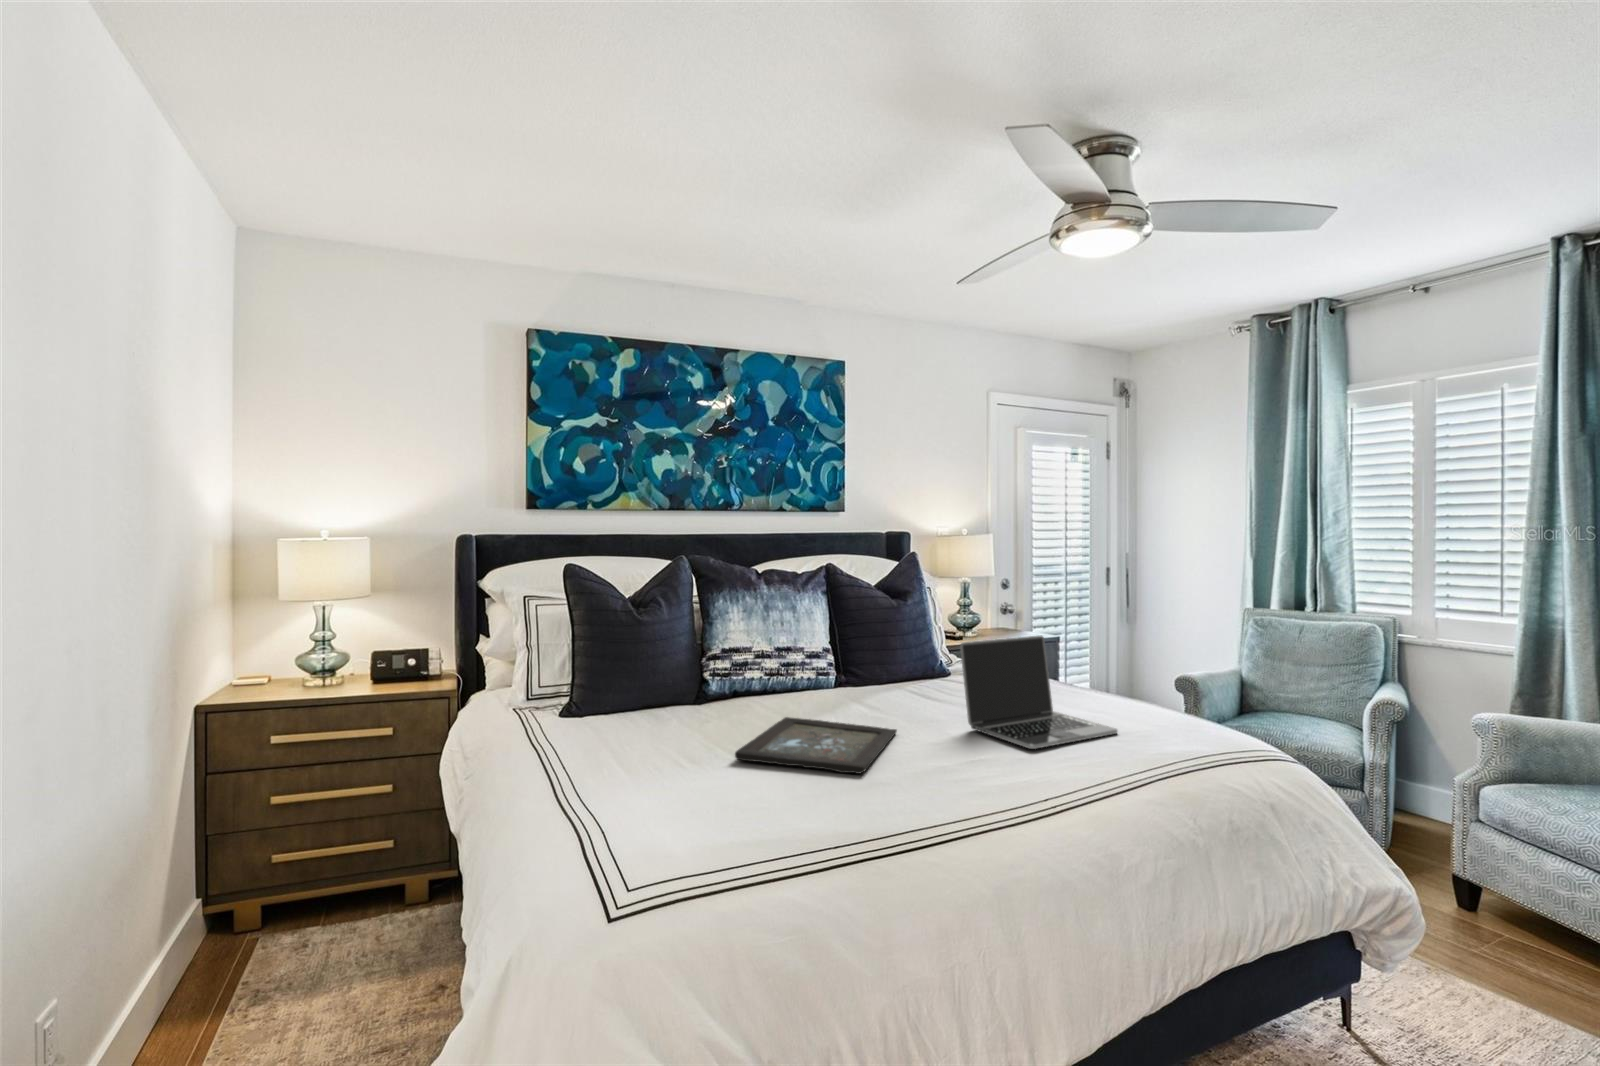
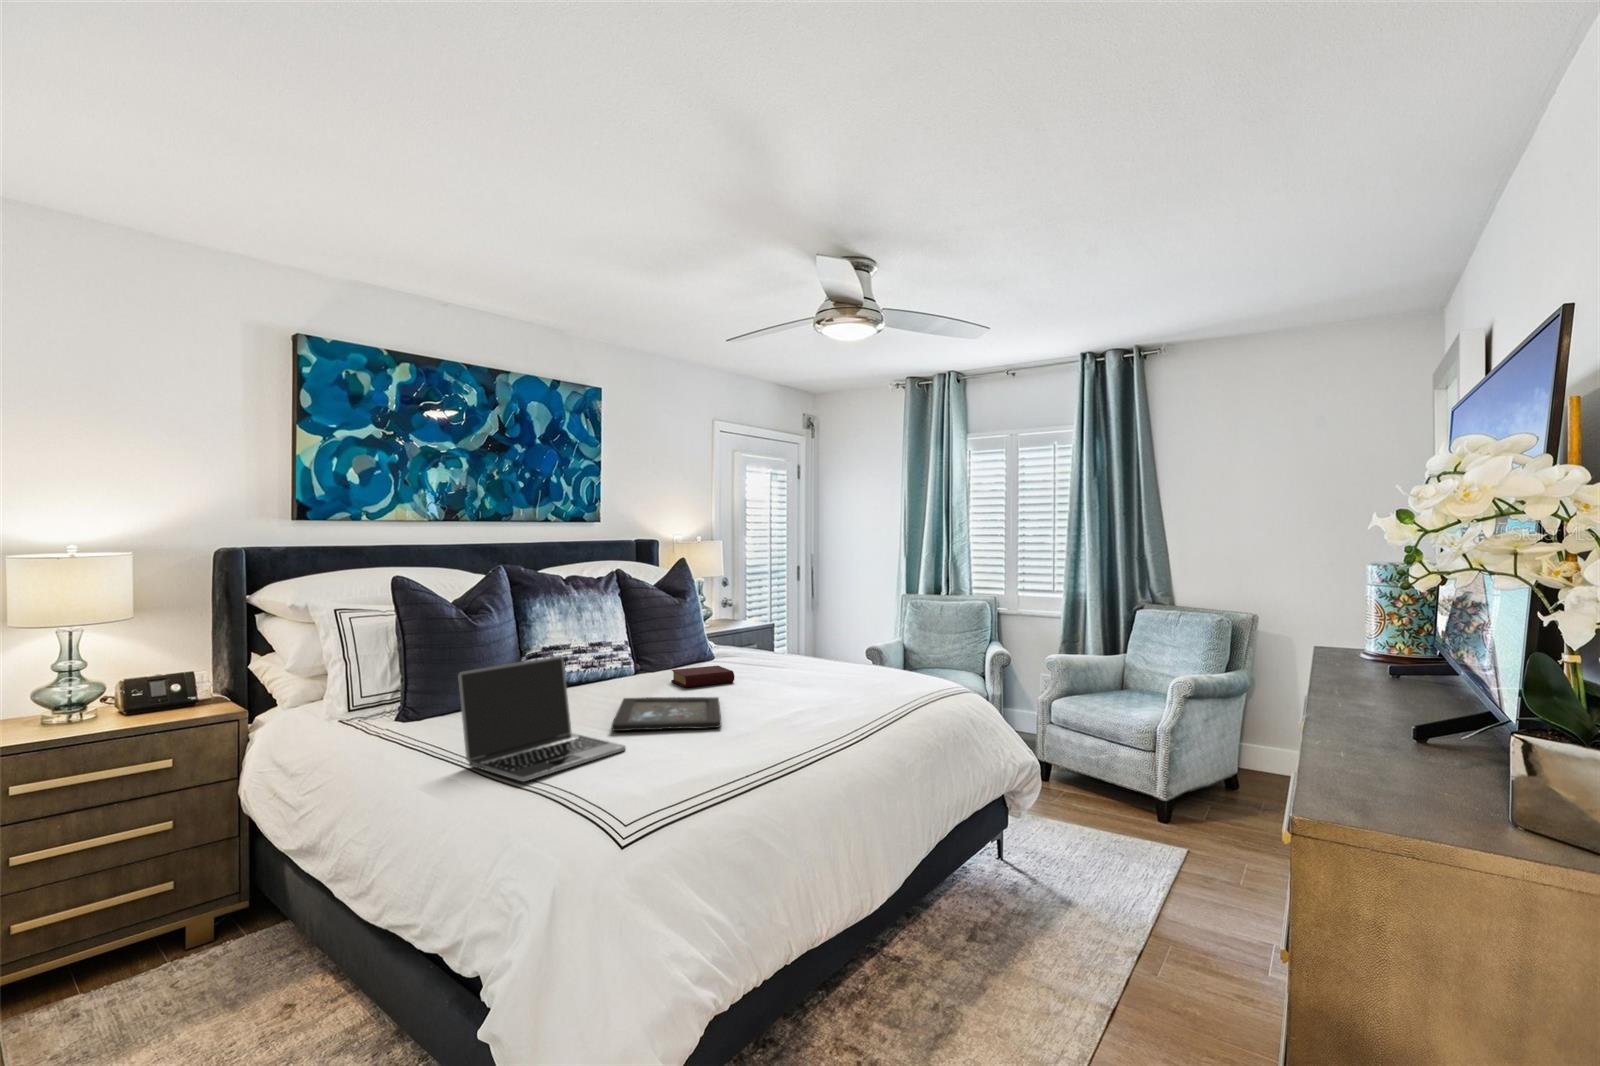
laptop: present [960,636,1118,749] -> present [458,656,626,781]
book: none [865,686,938,710] -> present [671,666,734,687]

